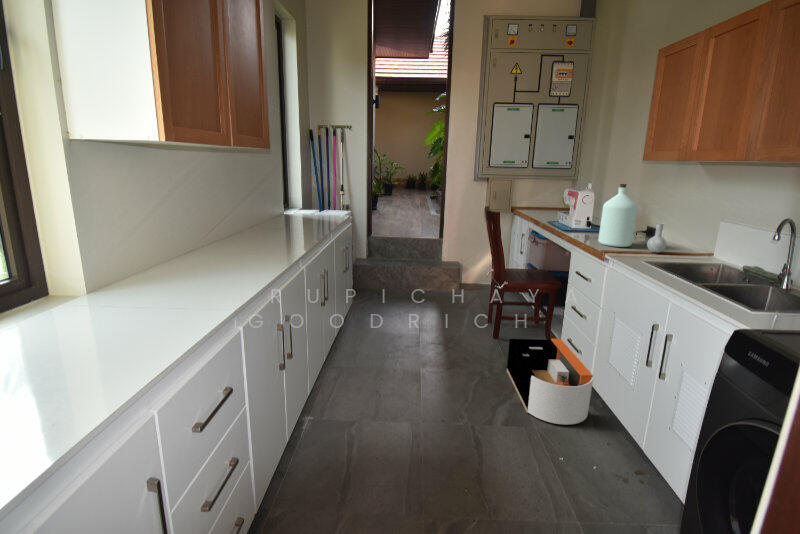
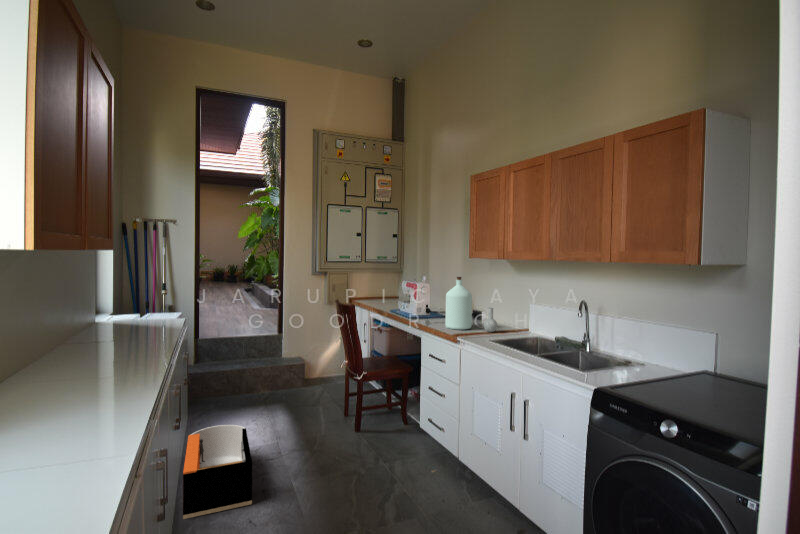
storage bin: present [507,339,593,425] -> present [183,425,252,519]

